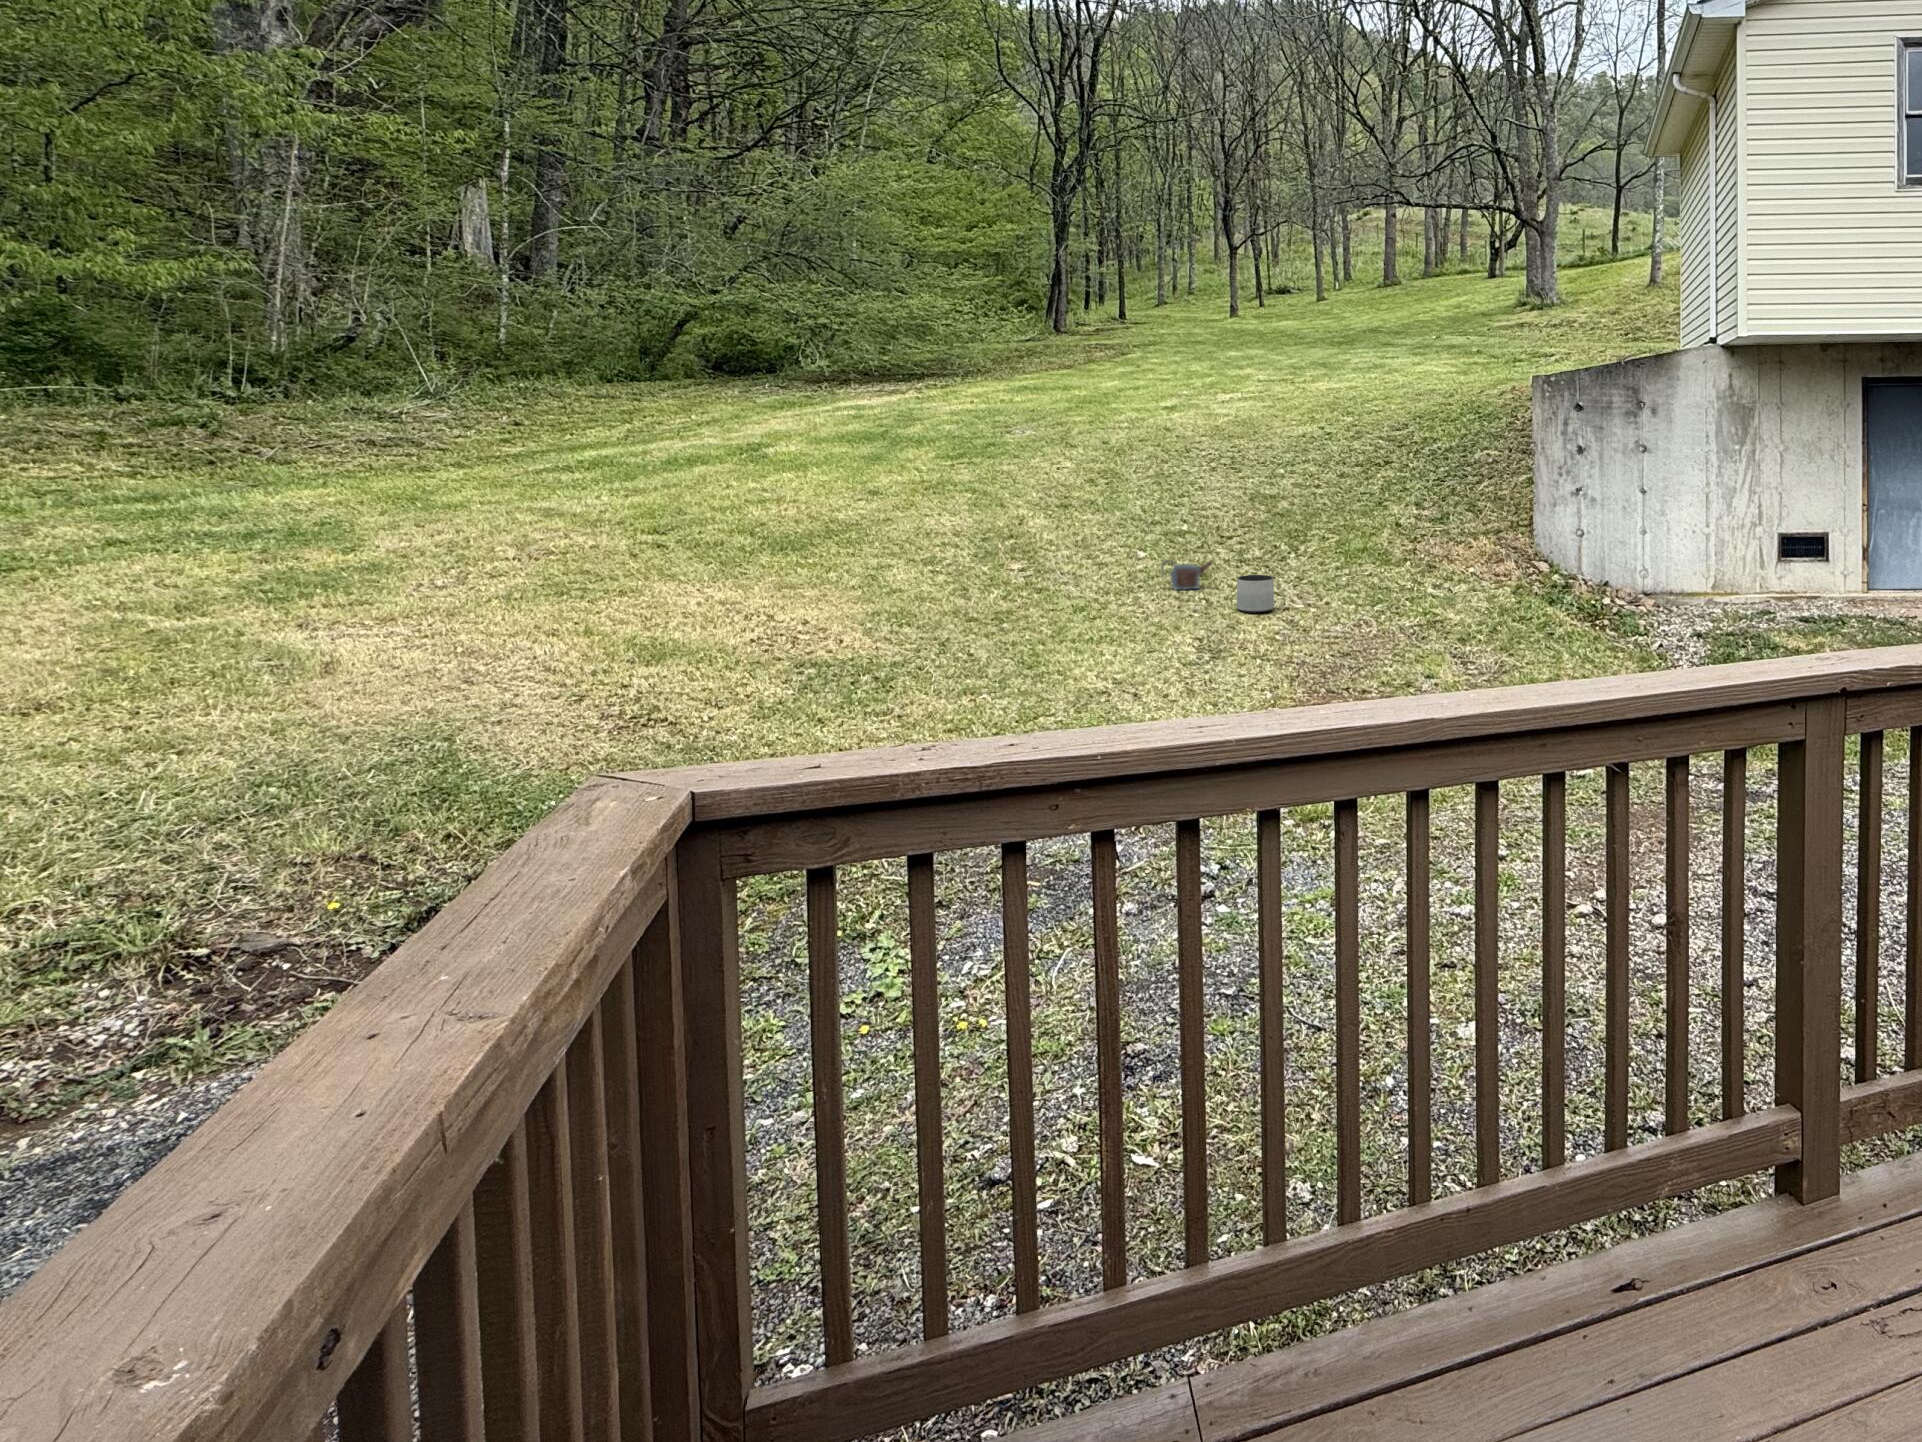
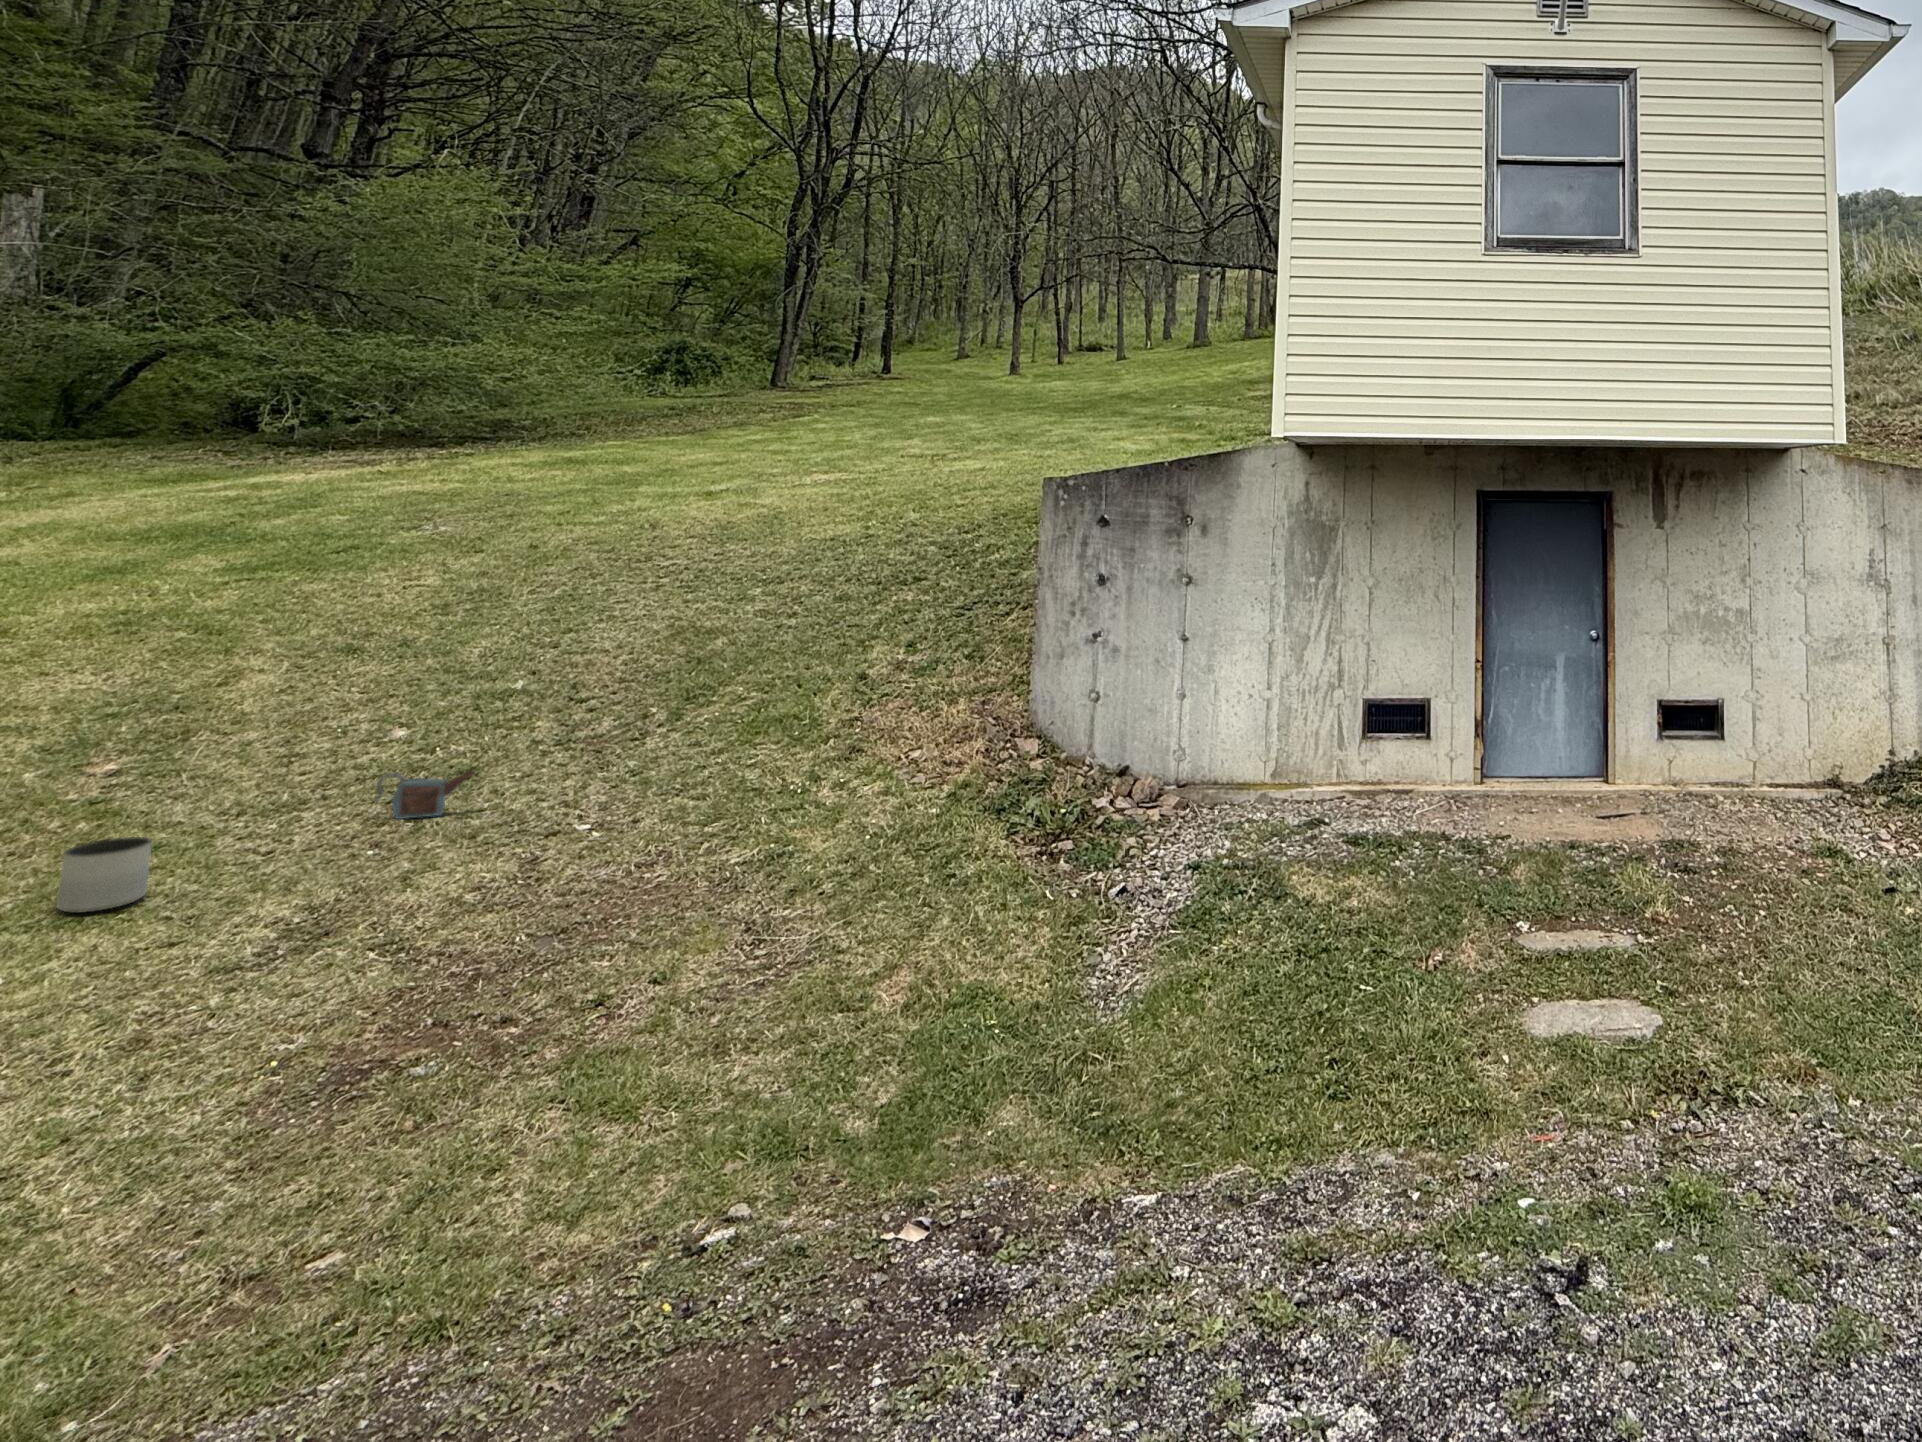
planter: present [1237,575,1274,613] -> present [57,837,152,913]

